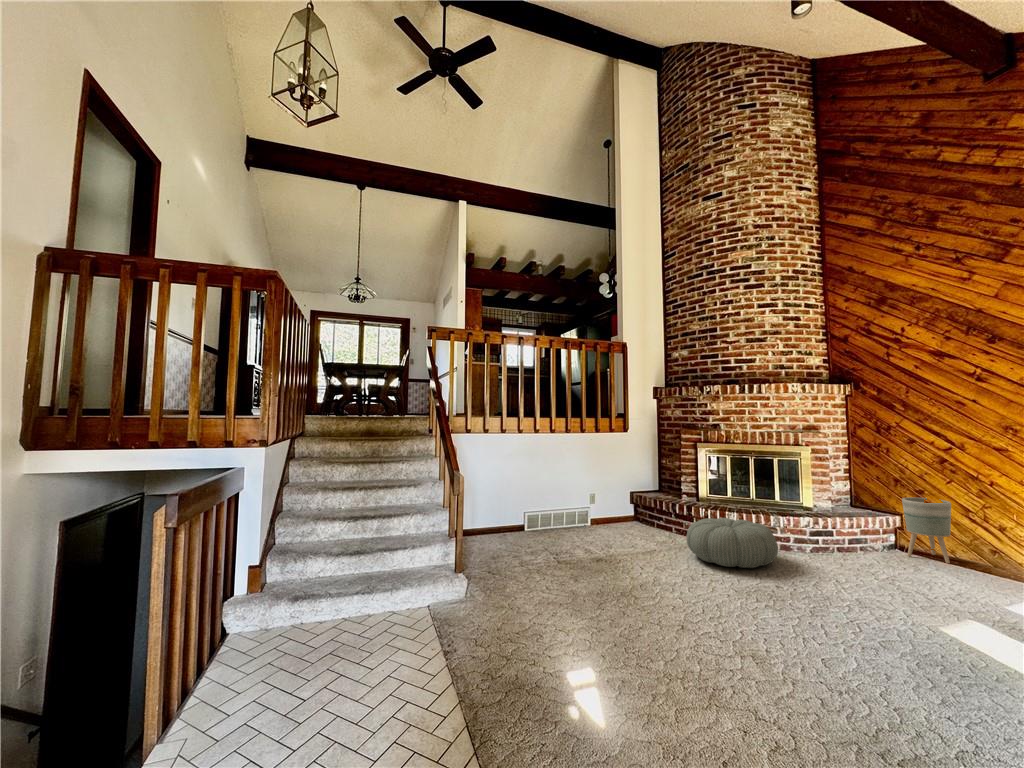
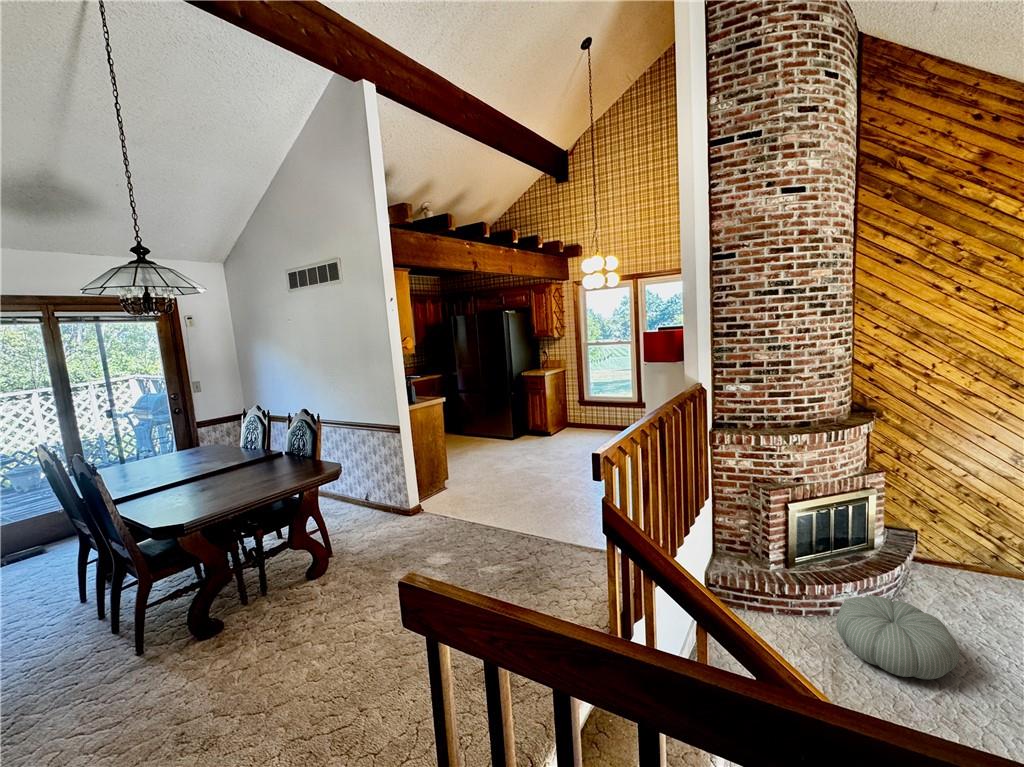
planter: present [902,497,951,563] -> none [934,520,980,579]

